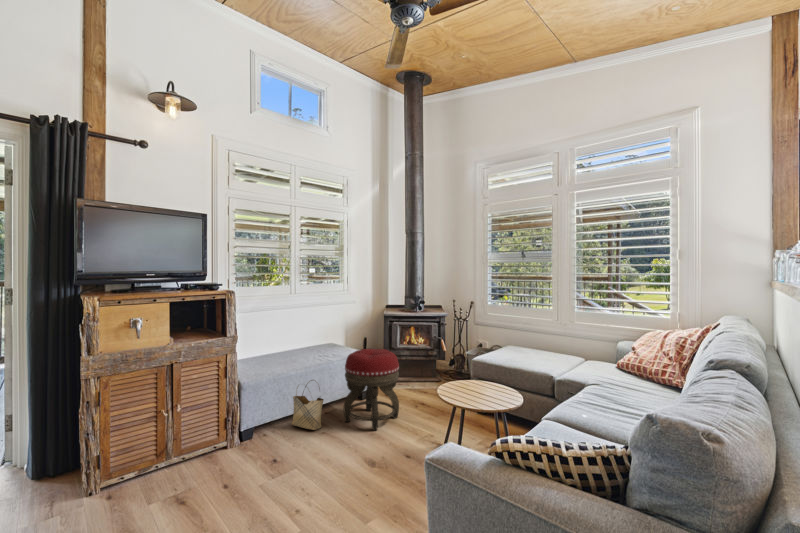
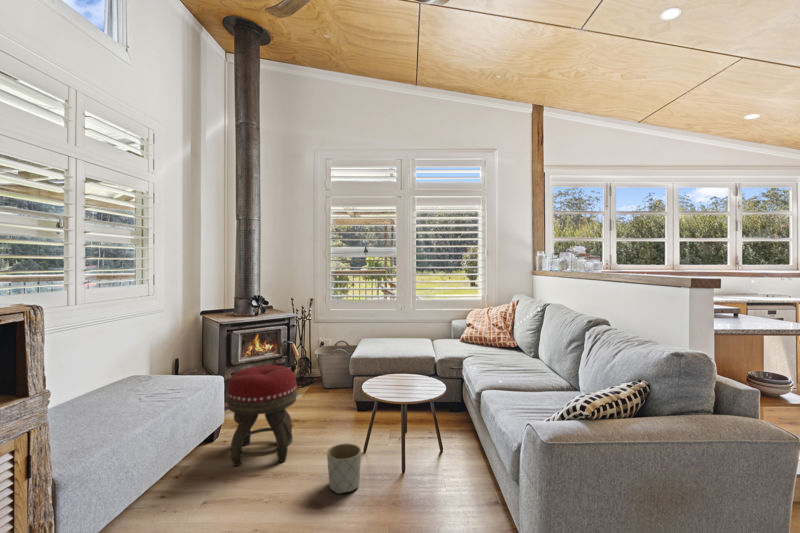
woven basket: present [292,380,323,430] -> none [163,424,215,497]
planter: none [377,427,407,471] -> present [327,443,361,494]

